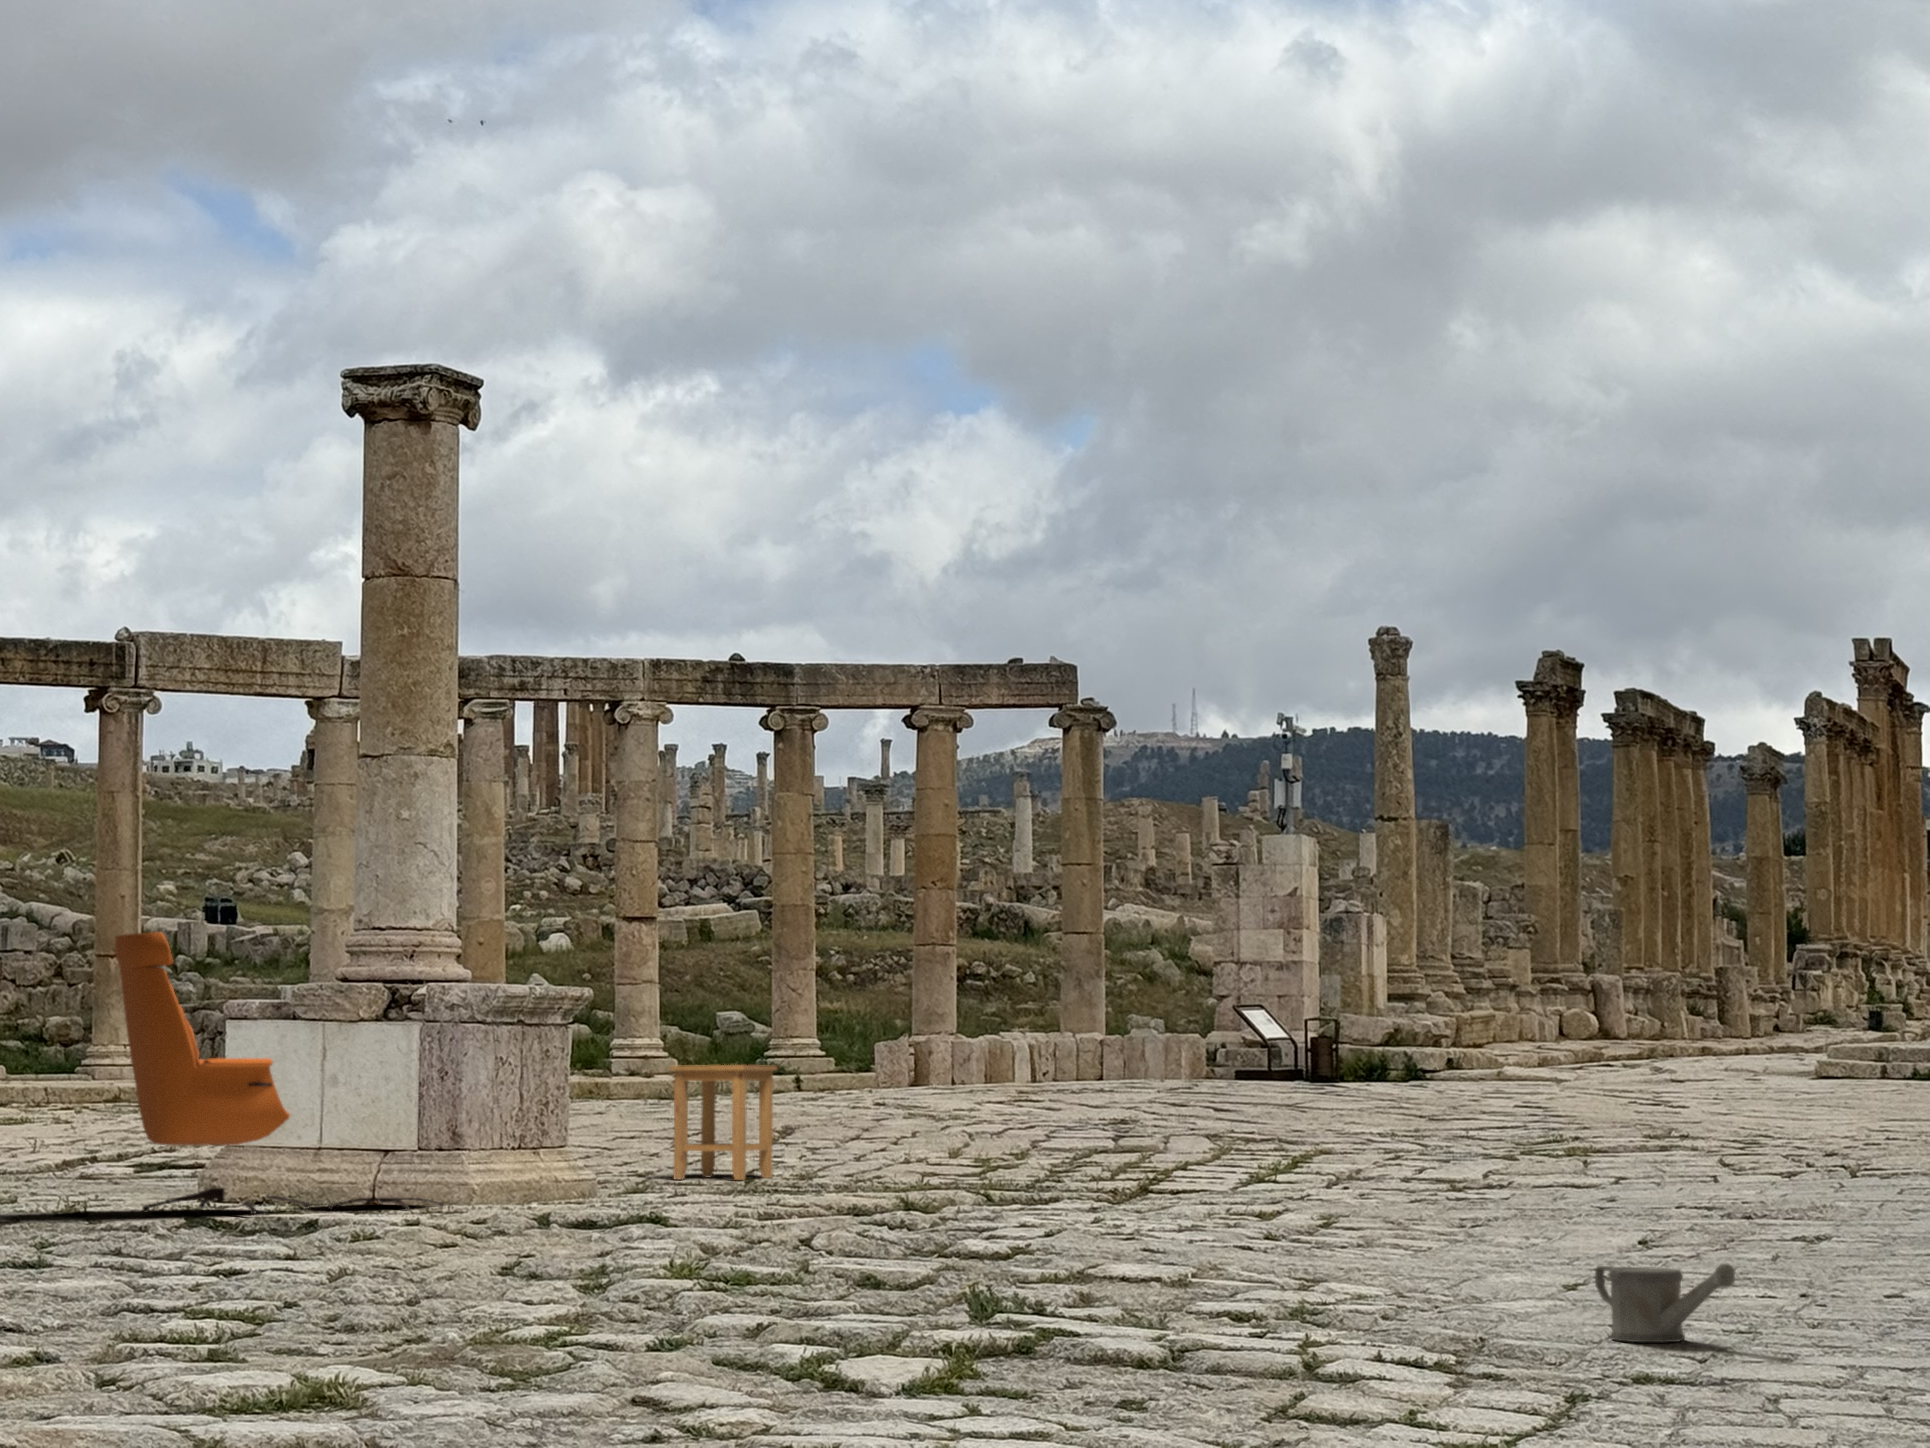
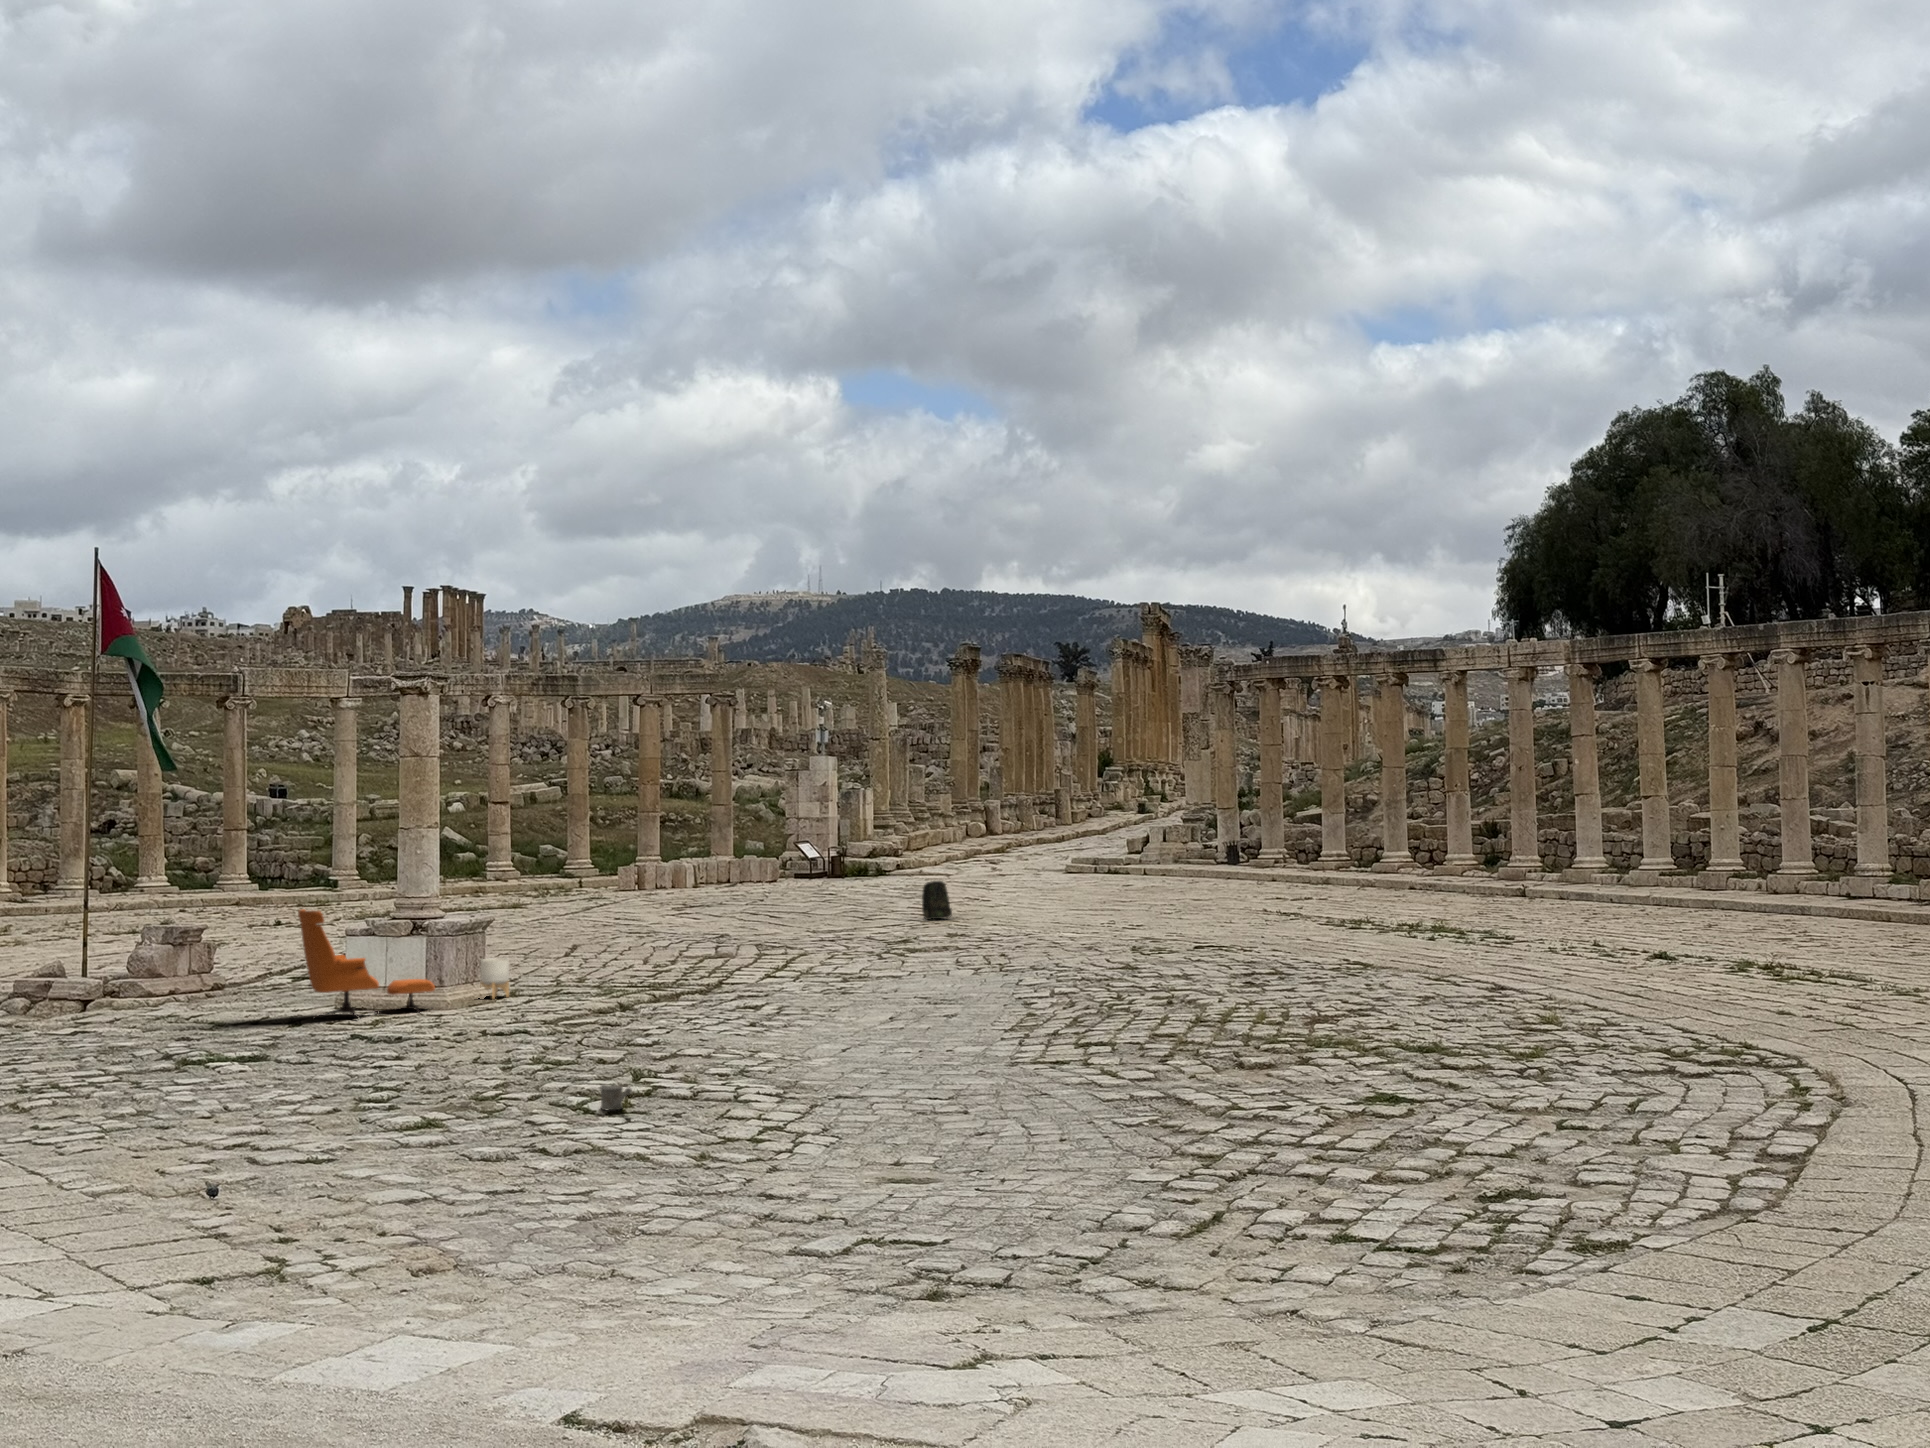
backpack: none [1568,1023,1641,1114] -> present [922,881,952,920]
stool: present [670,1065,778,1180] -> none [524,933,570,982]
planter: none [561,1099,631,1196] -> present [480,958,509,999]
watering can: present [1595,1264,1735,1342] -> present [600,1085,632,1110]

